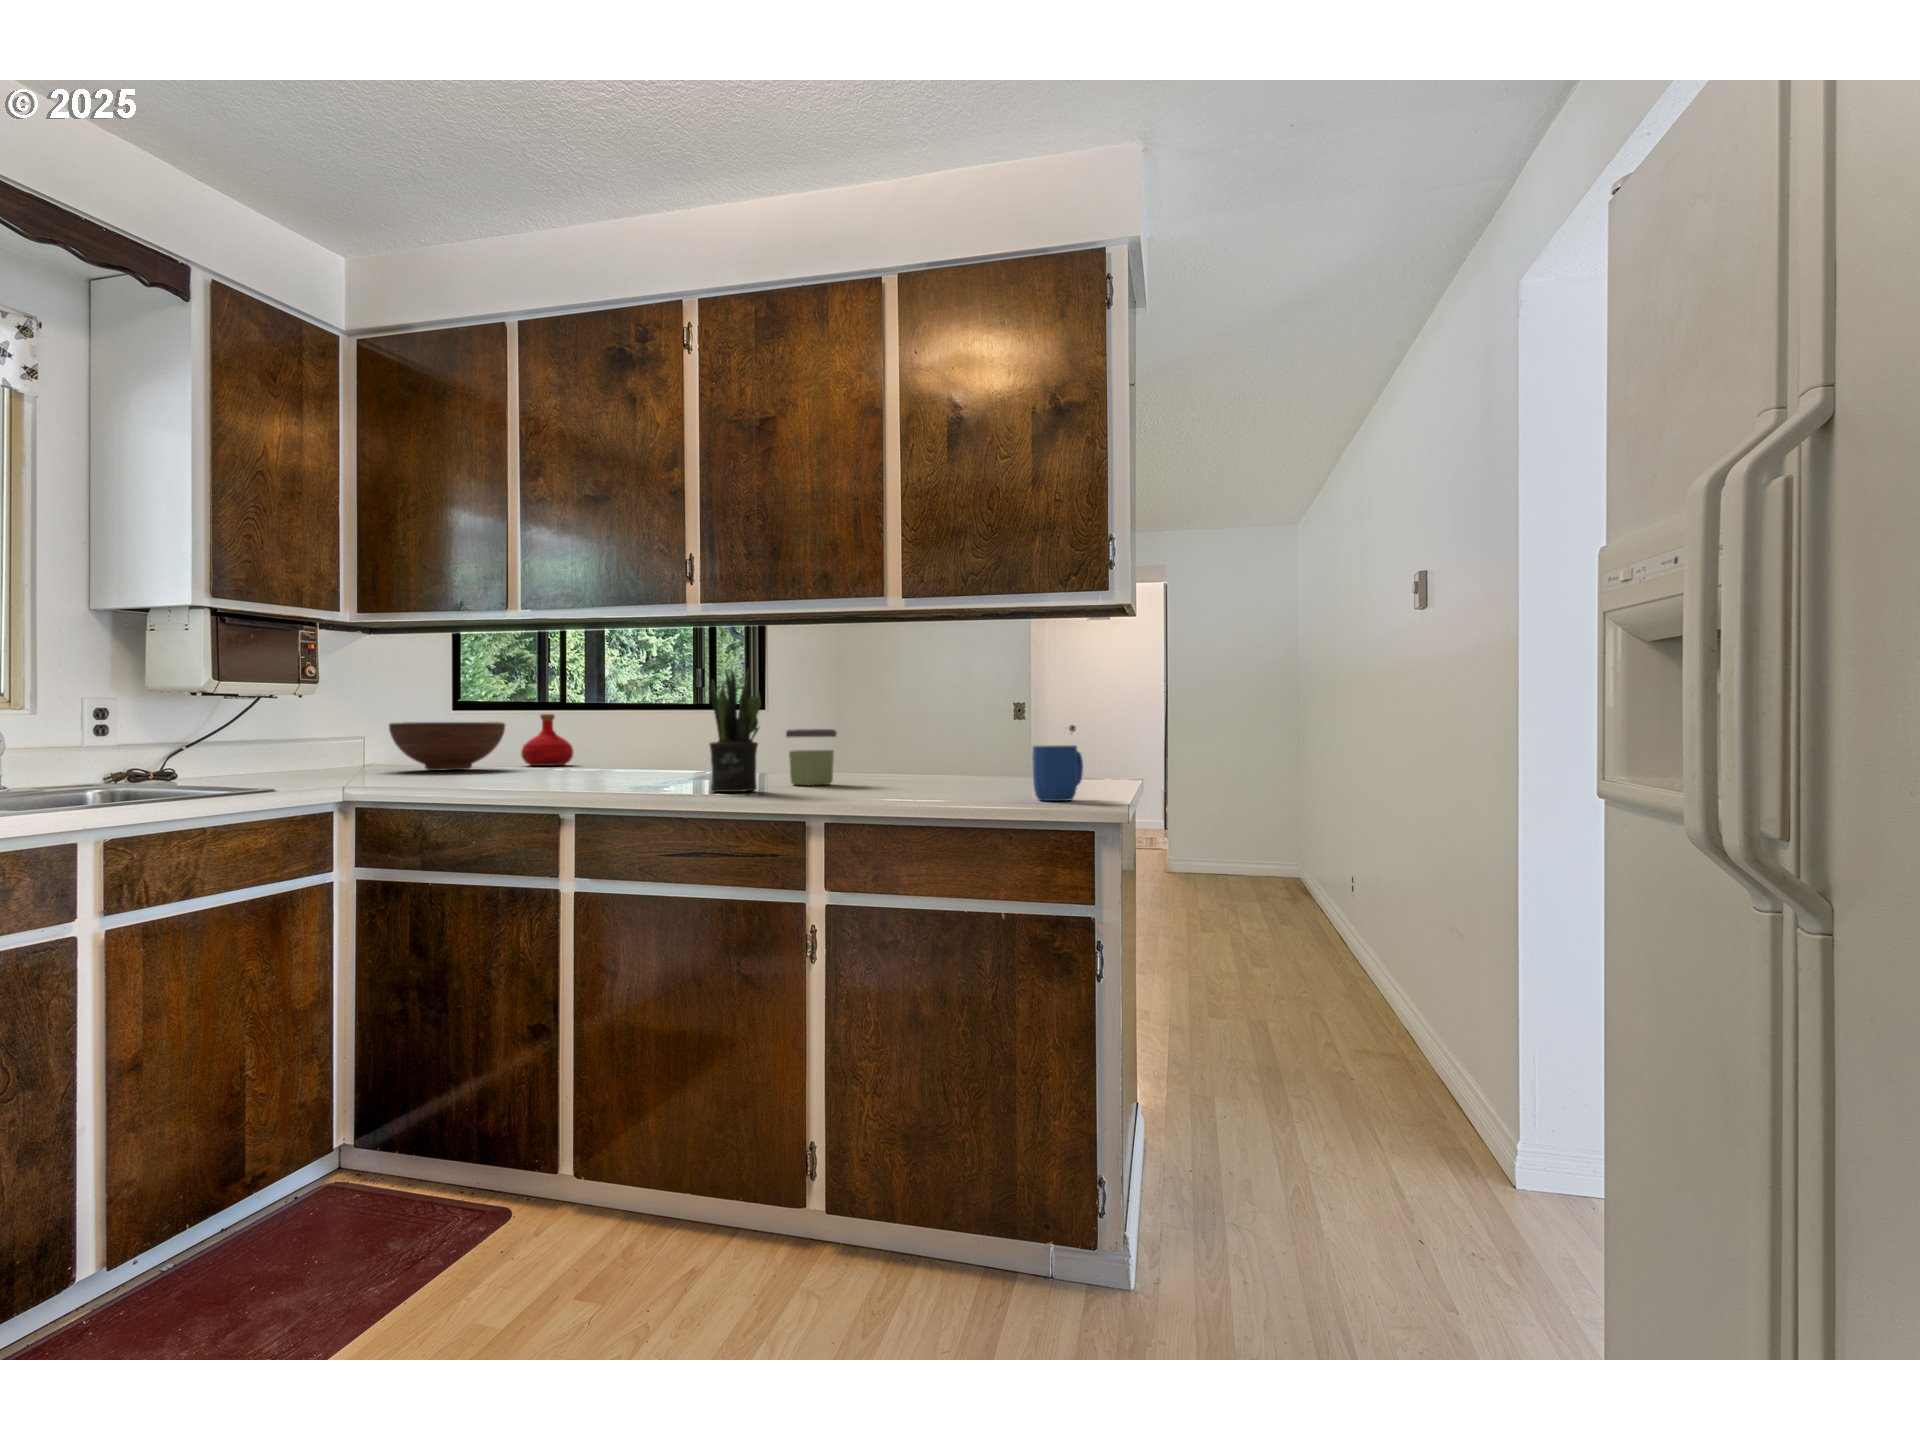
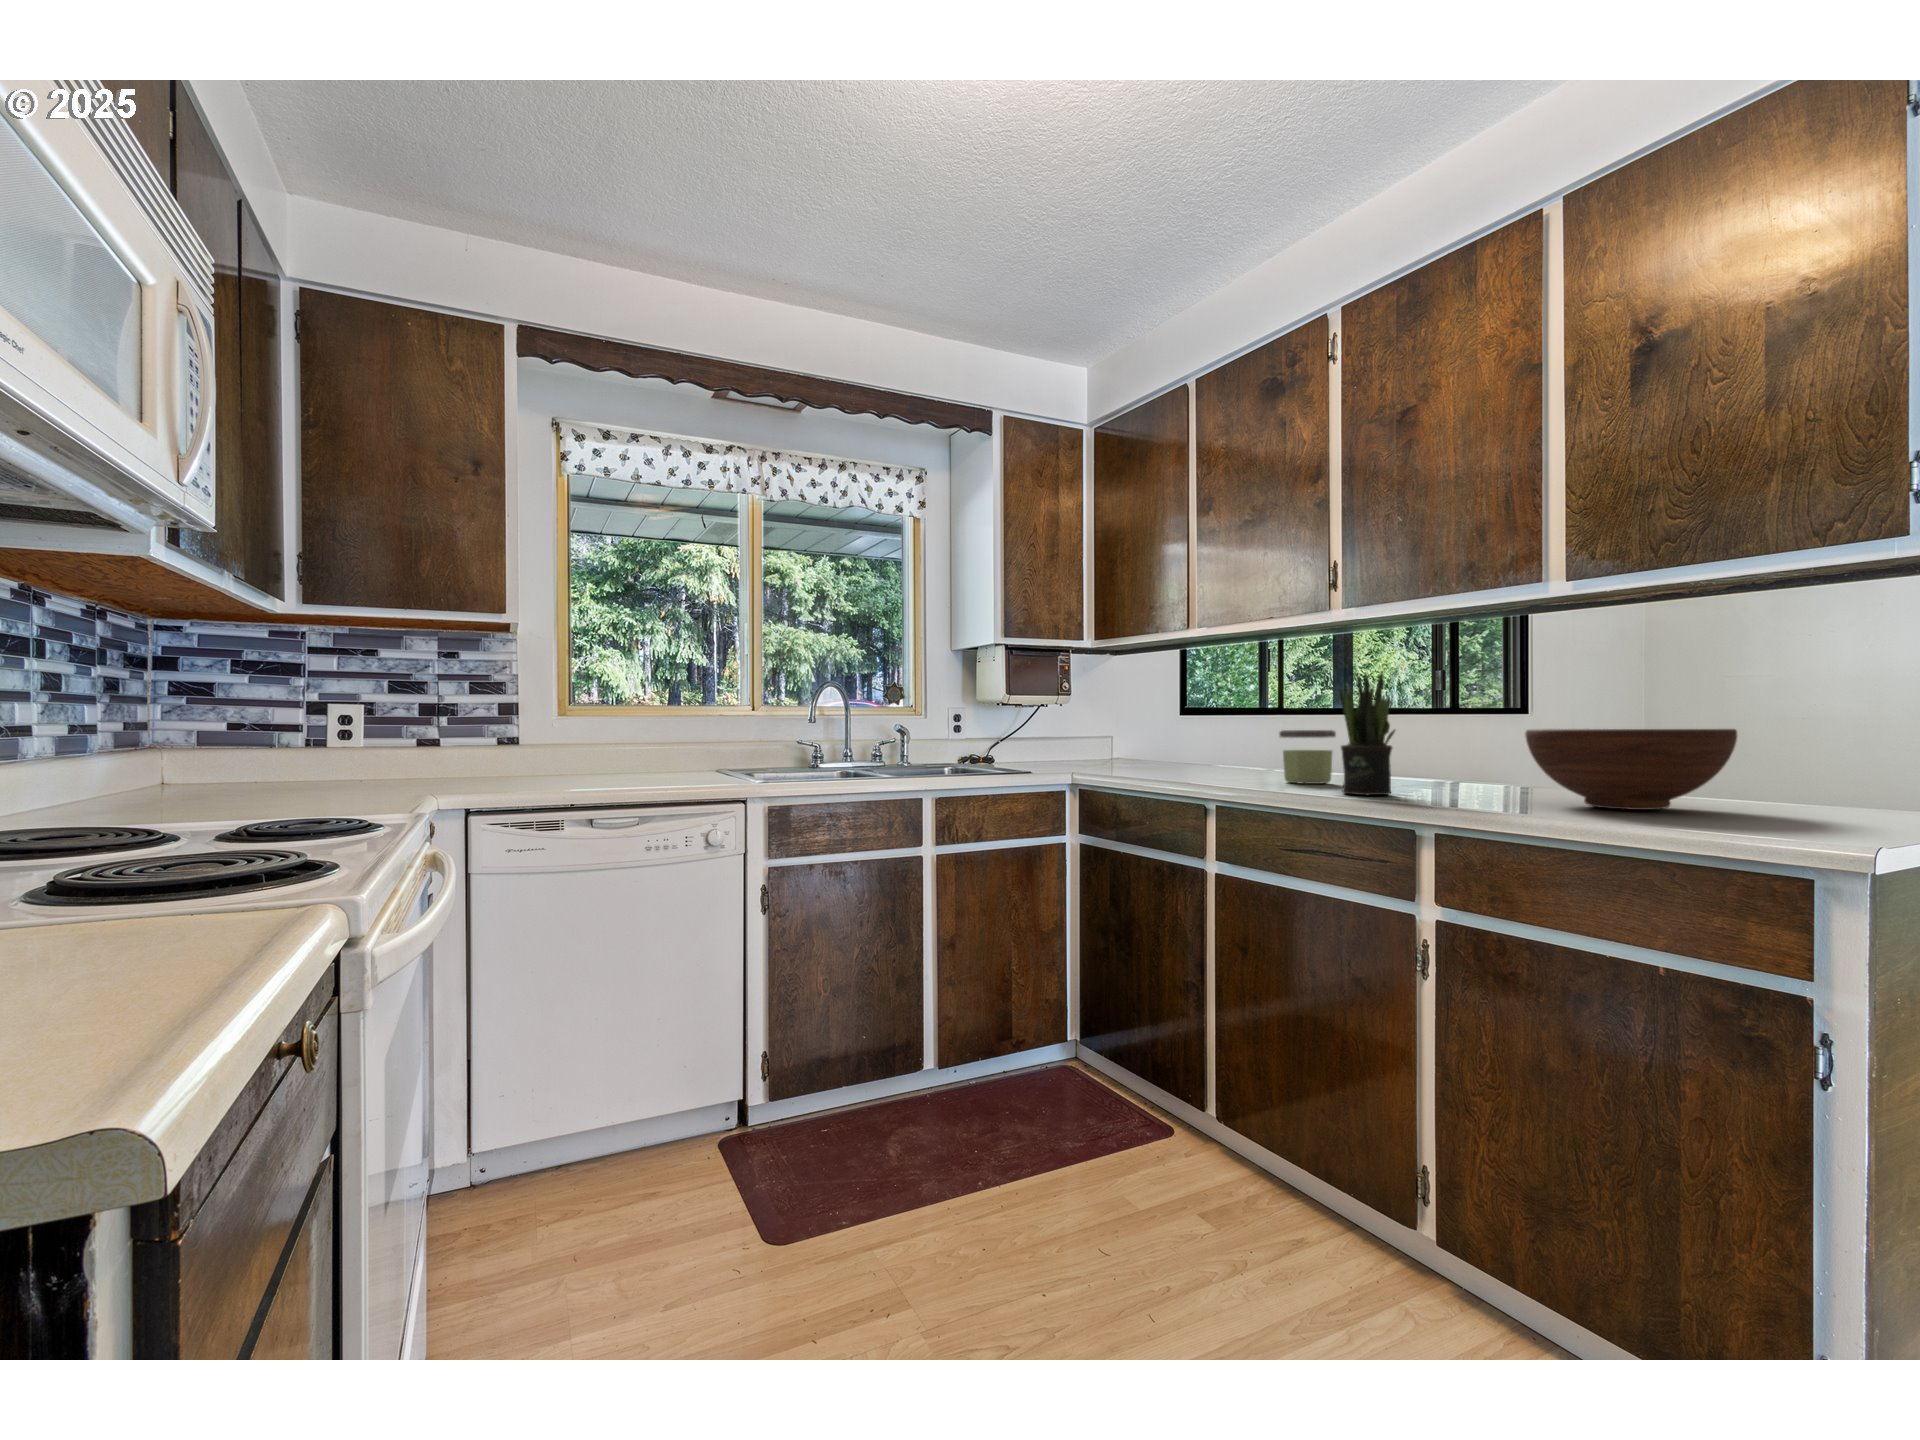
bottle: present [521,714,574,766] -> none [1235,713,1280,760]
fruit bowl: present [389,722,505,771] -> present [1525,729,1737,810]
jar: present [786,729,837,785] -> present [1280,730,1336,784]
mug: present [1032,745,1083,801] -> none [1732,758,1830,834]

